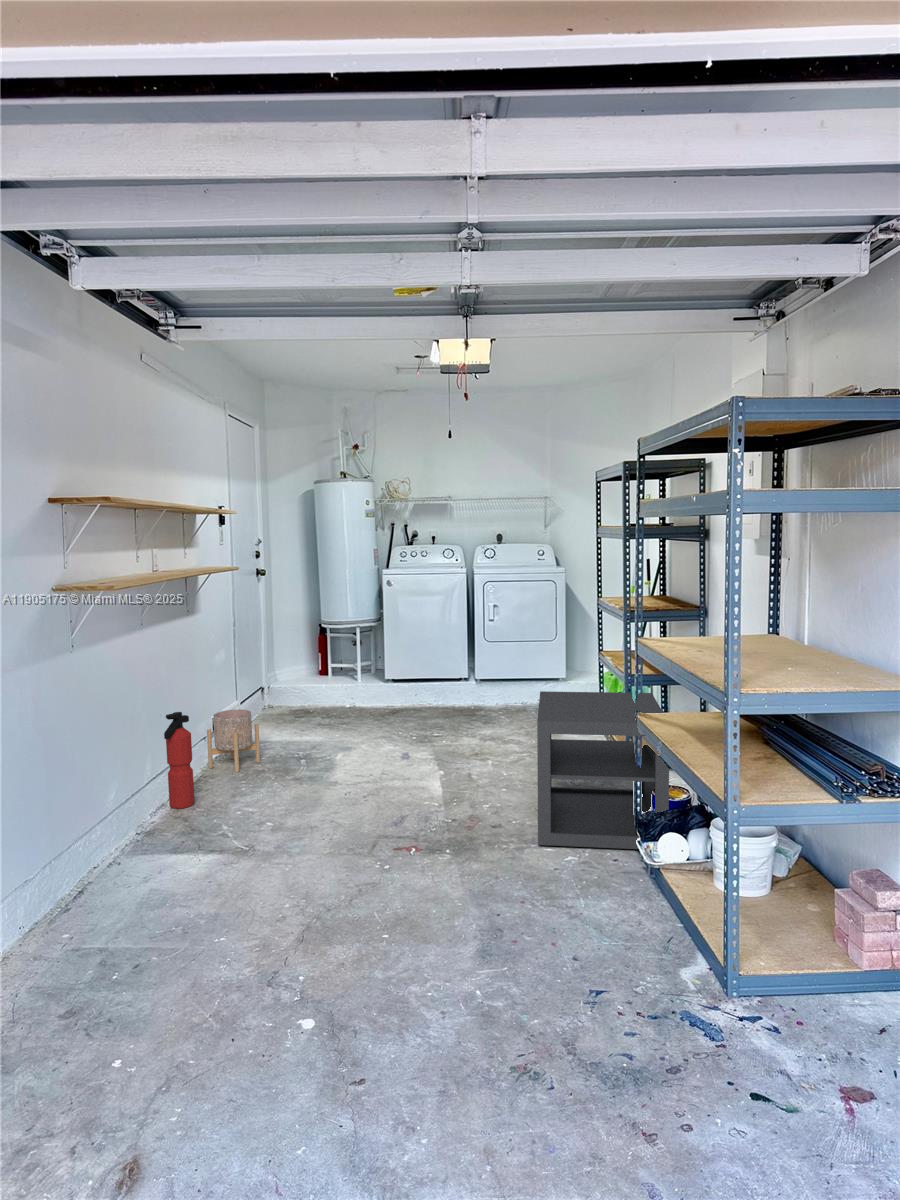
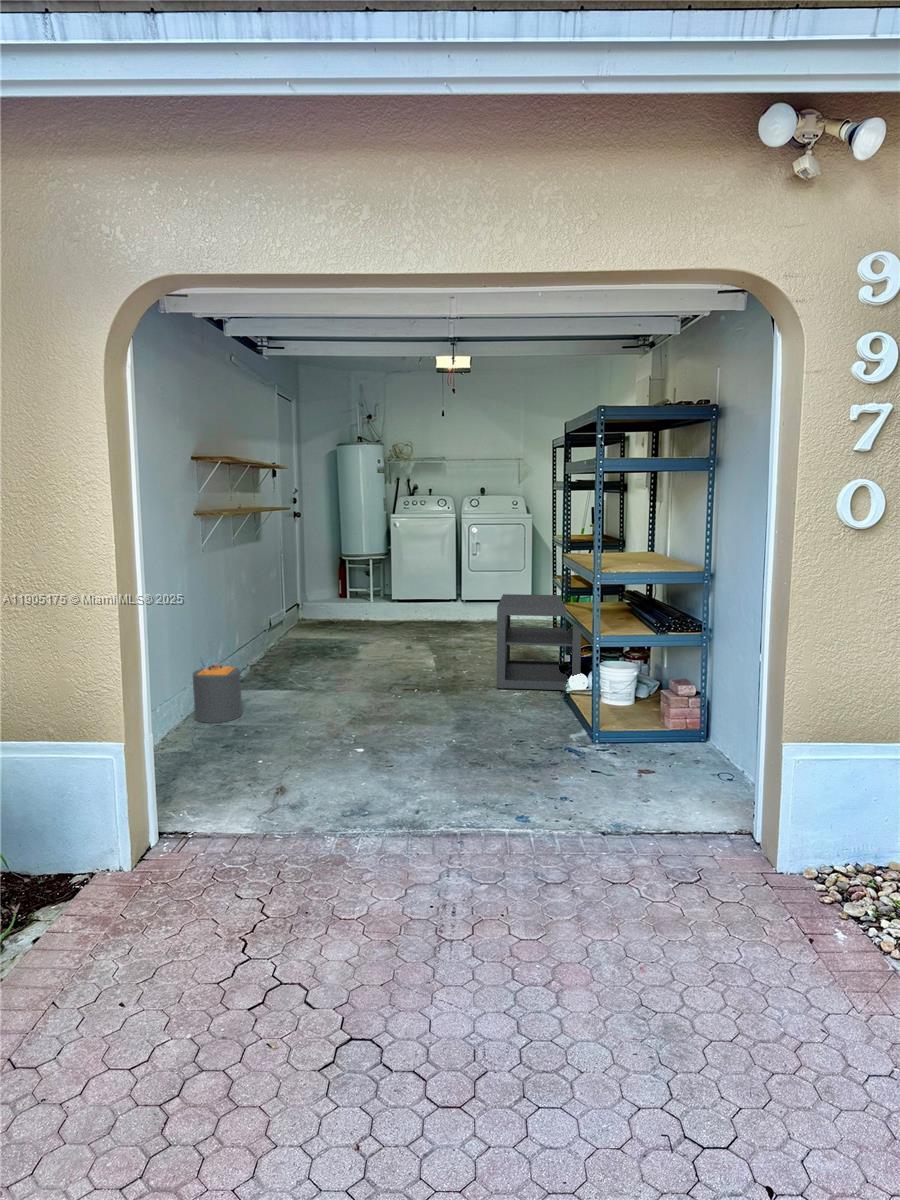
planter: present [207,709,260,772] -> none [267,612,304,655]
fire extinguisher: present [164,712,194,809] -> none [245,606,264,672]
trash can: none [44,815,131,937] -> present [193,660,242,723]

